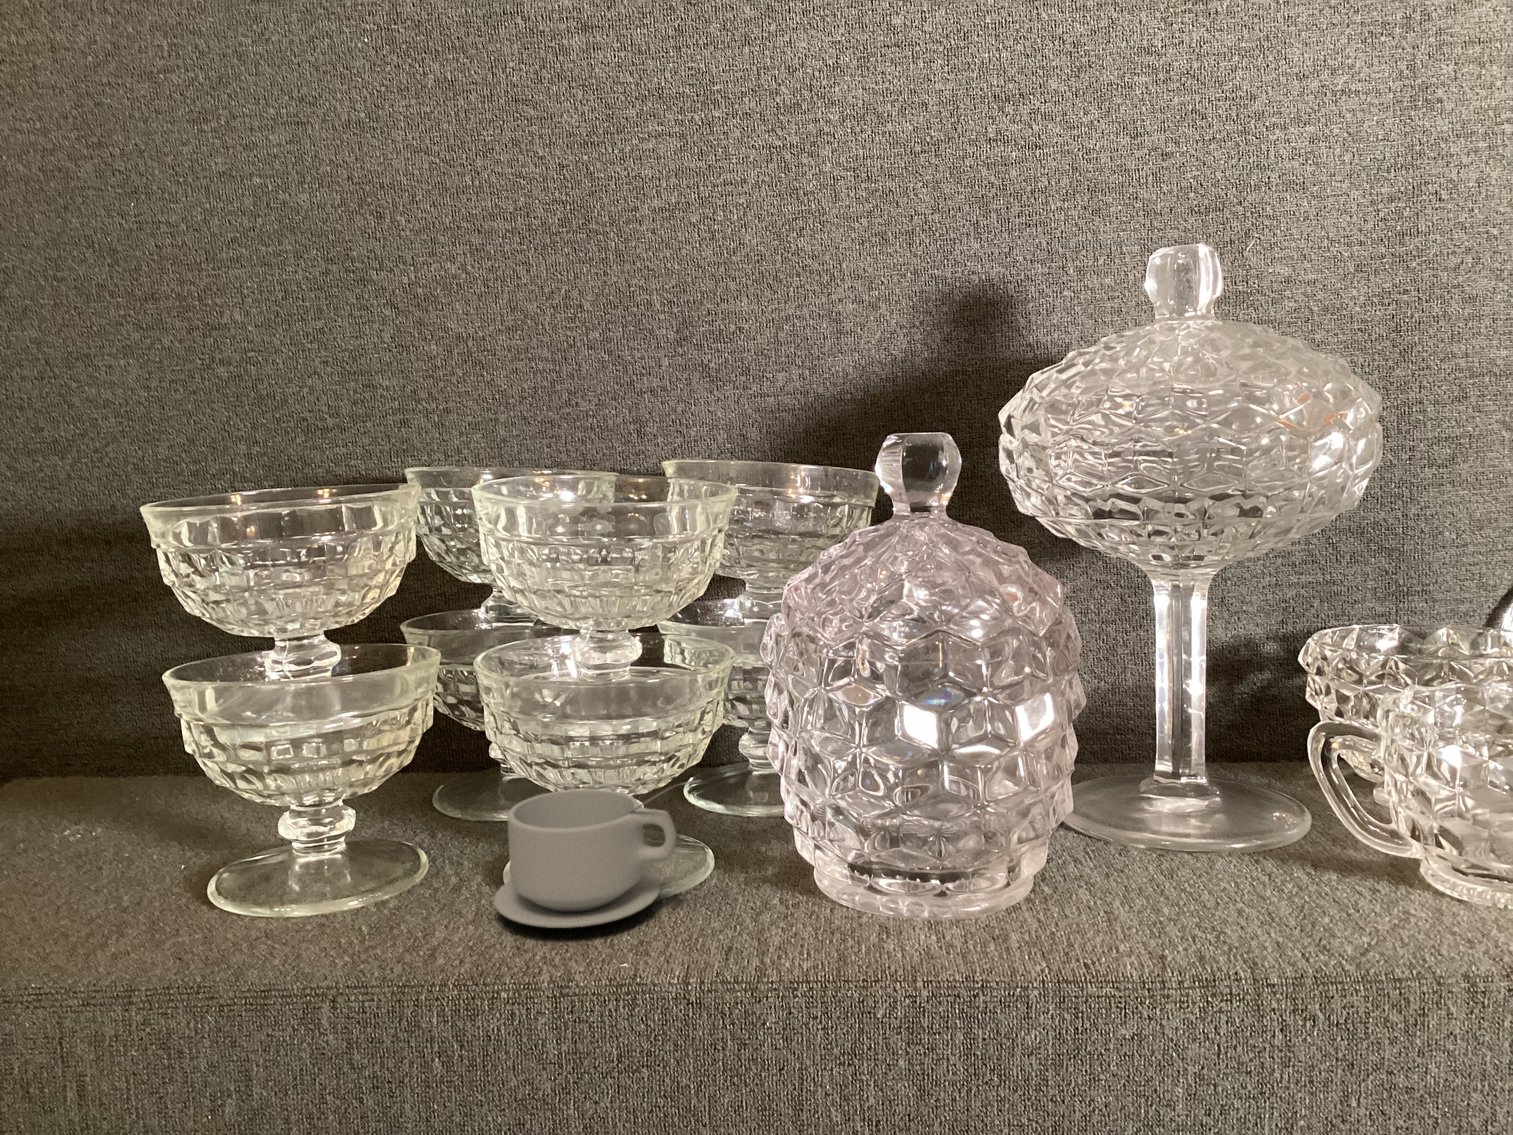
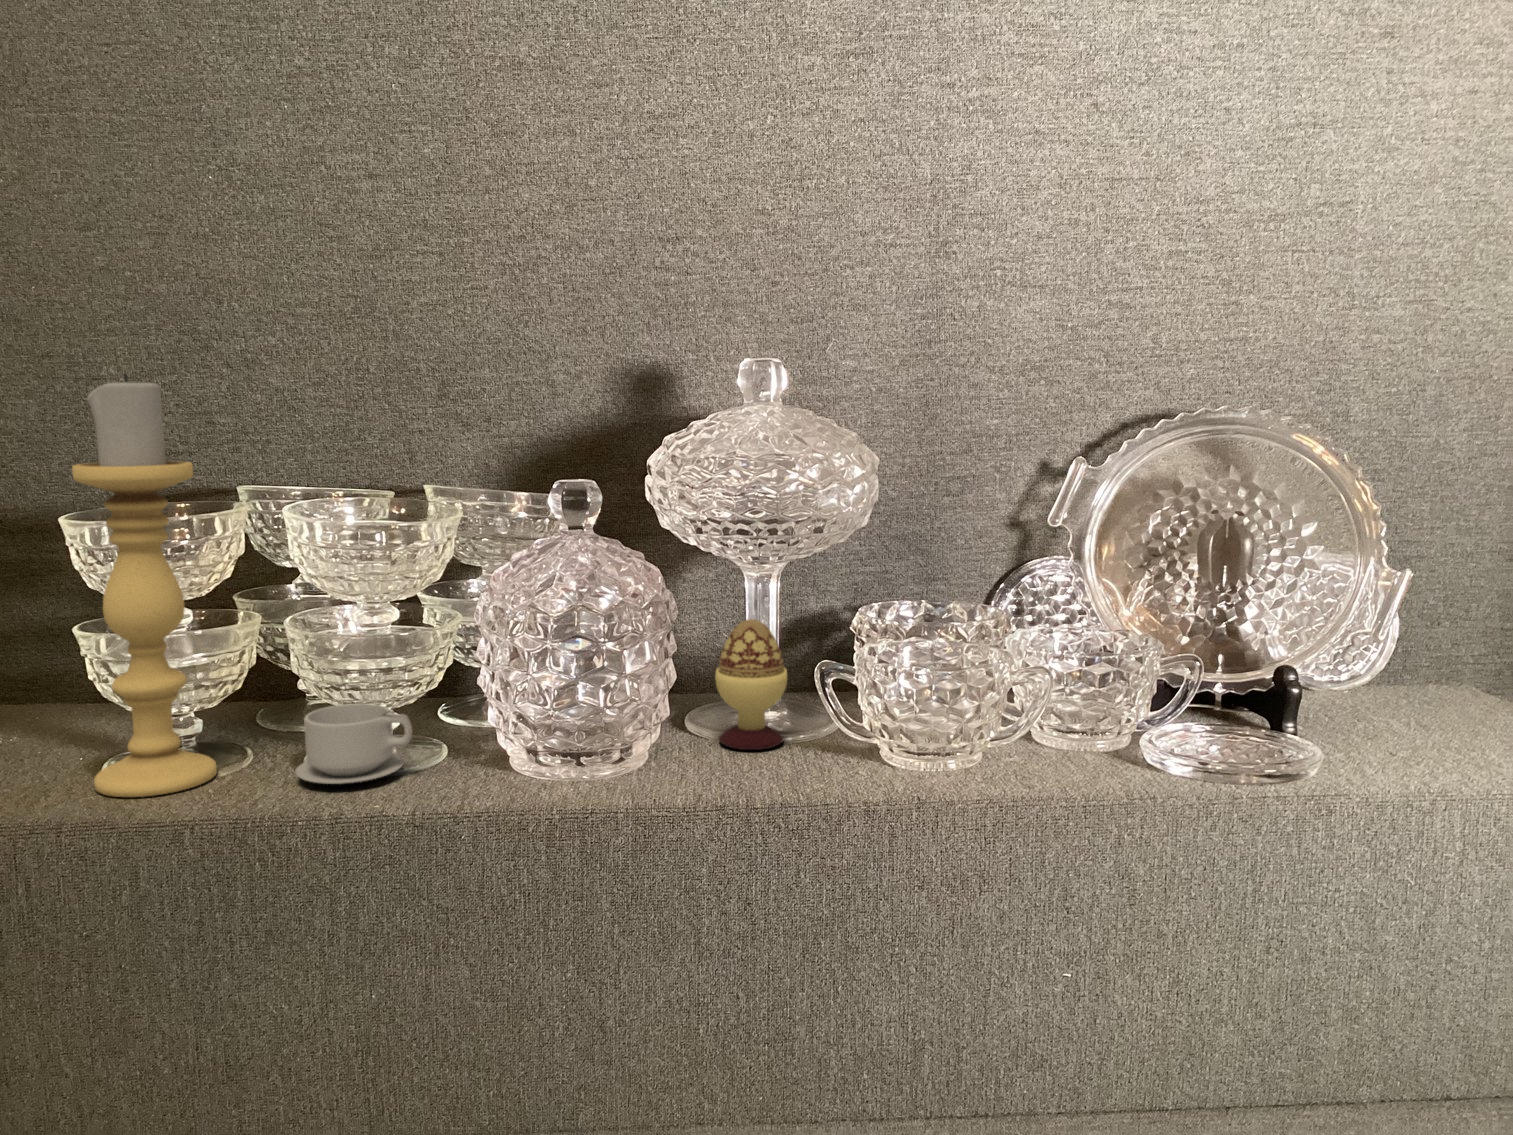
candle holder: none [155,269,374,945] -> present [72,373,217,797]
decorative egg: none [1132,654,1256,867] -> present [715,619,787,750]

